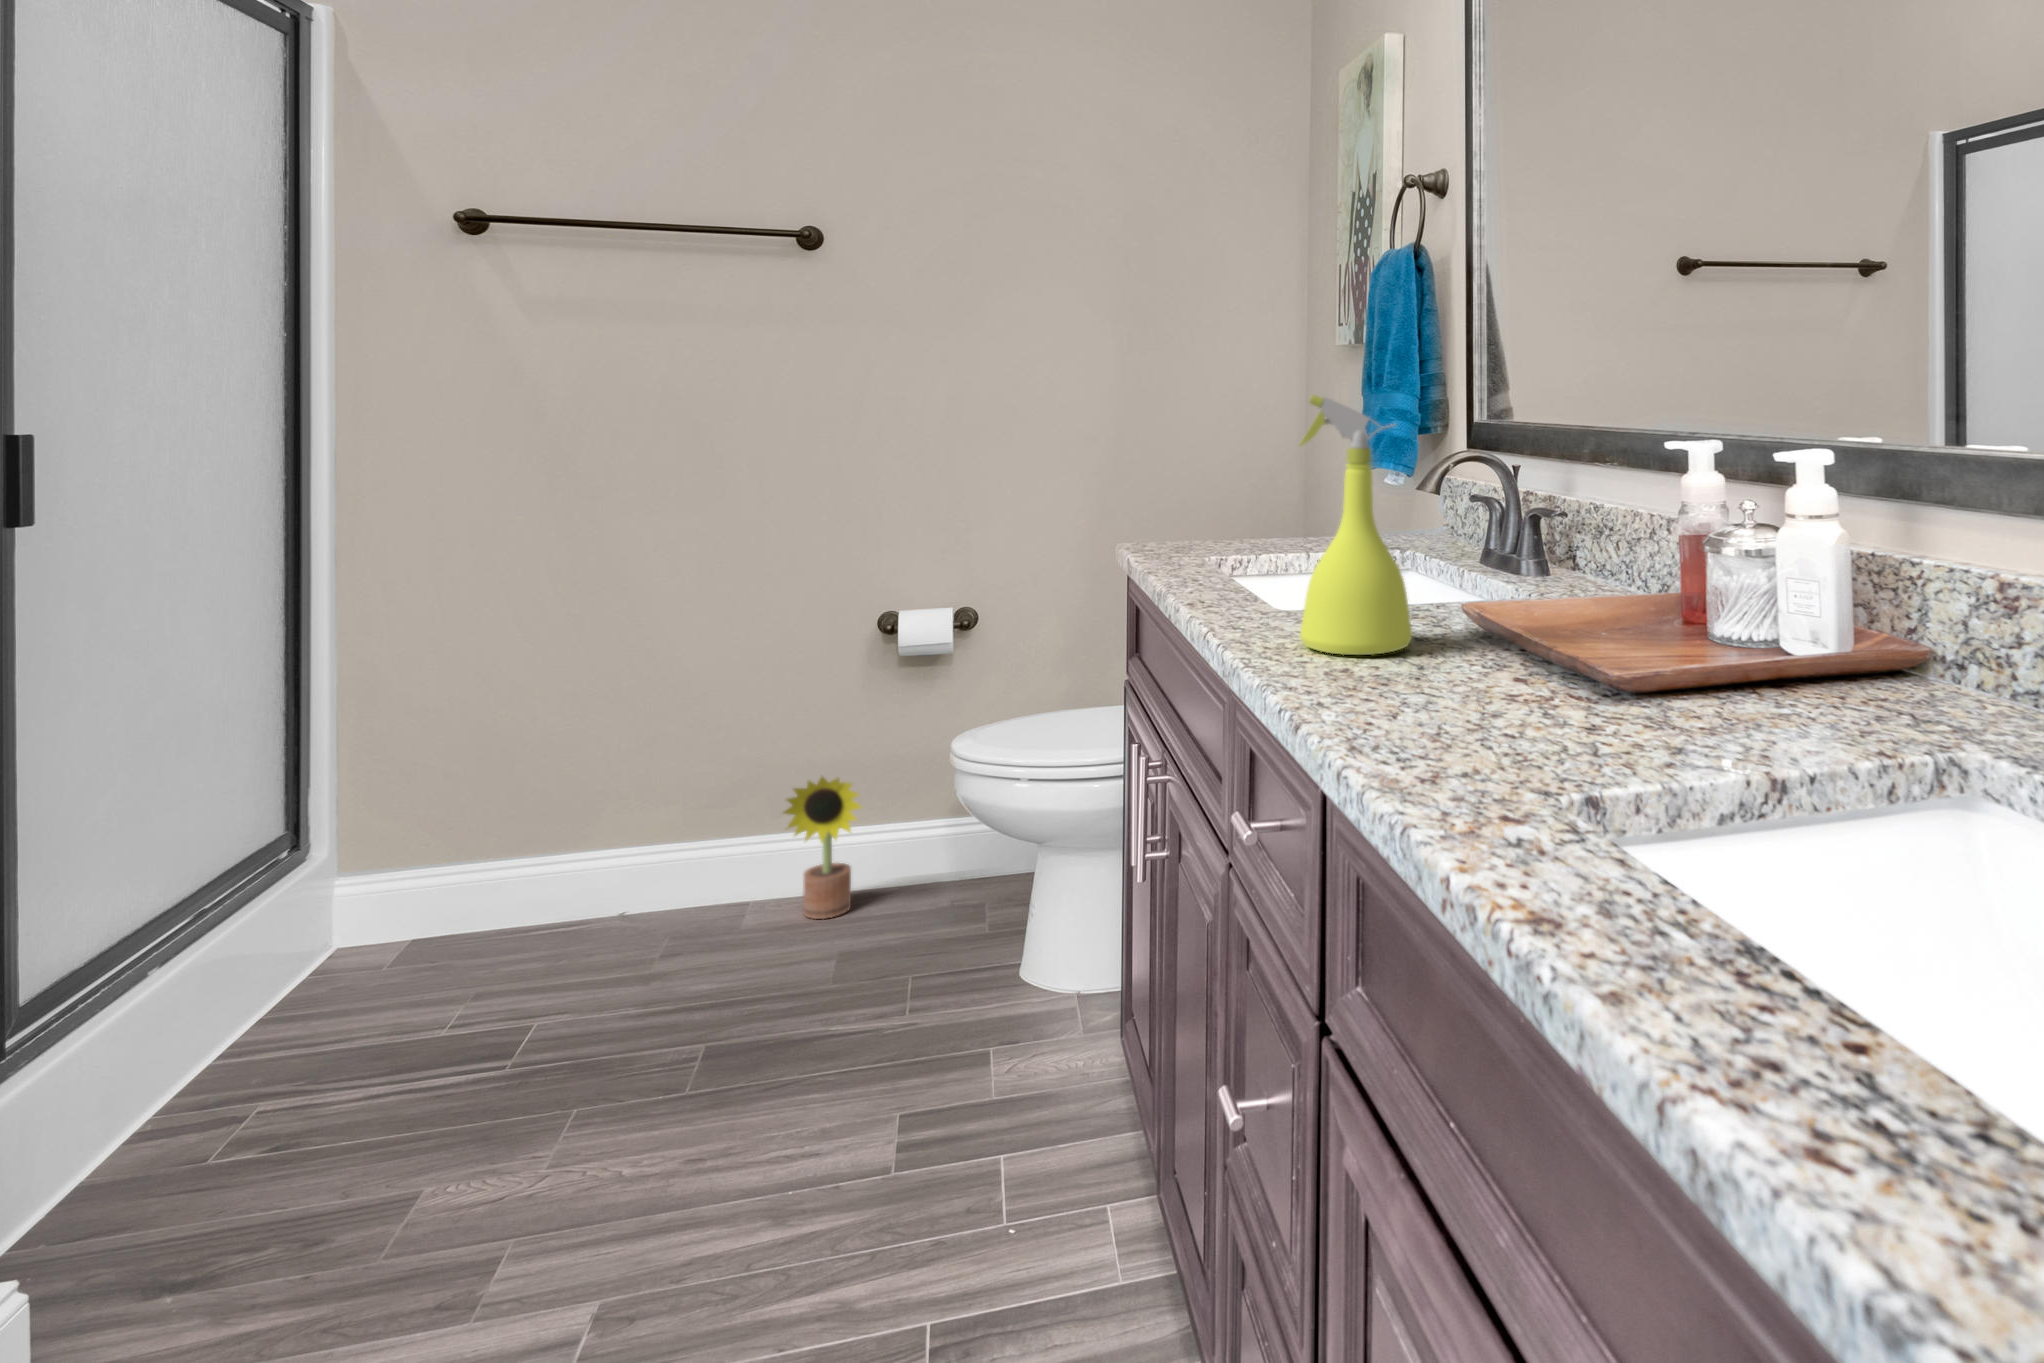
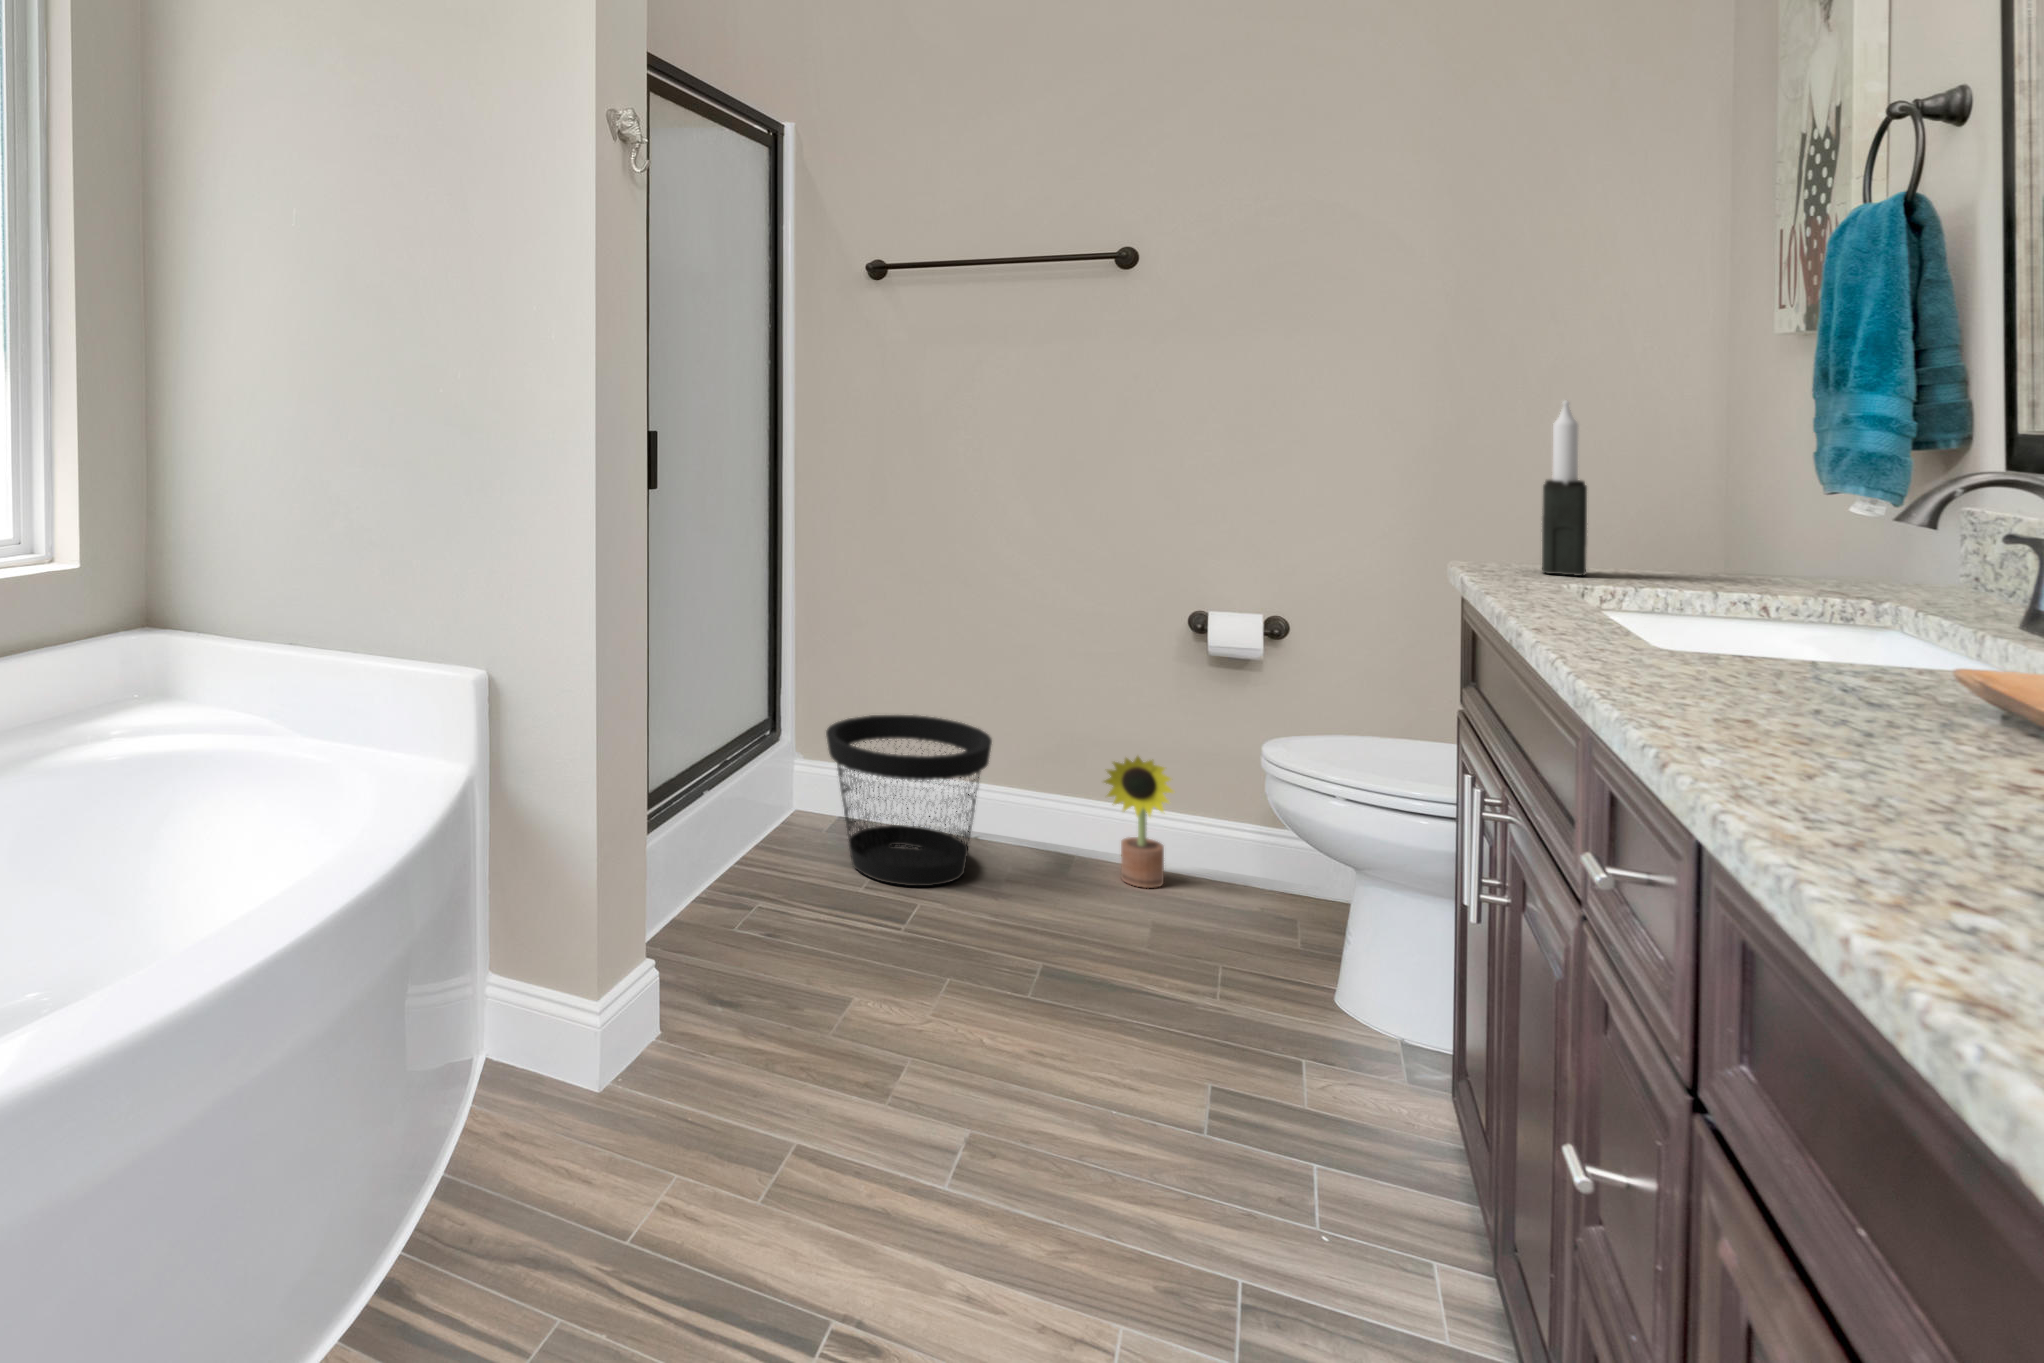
candle: none [1188,394,1221,549] -> present [1542,401,1587,576]
spray bottle: present [1300,395,1412,655] -> none [1679,399,1864,710]
wastebasket: none [388,778,643,1009] -> present [826,715,992,886]

